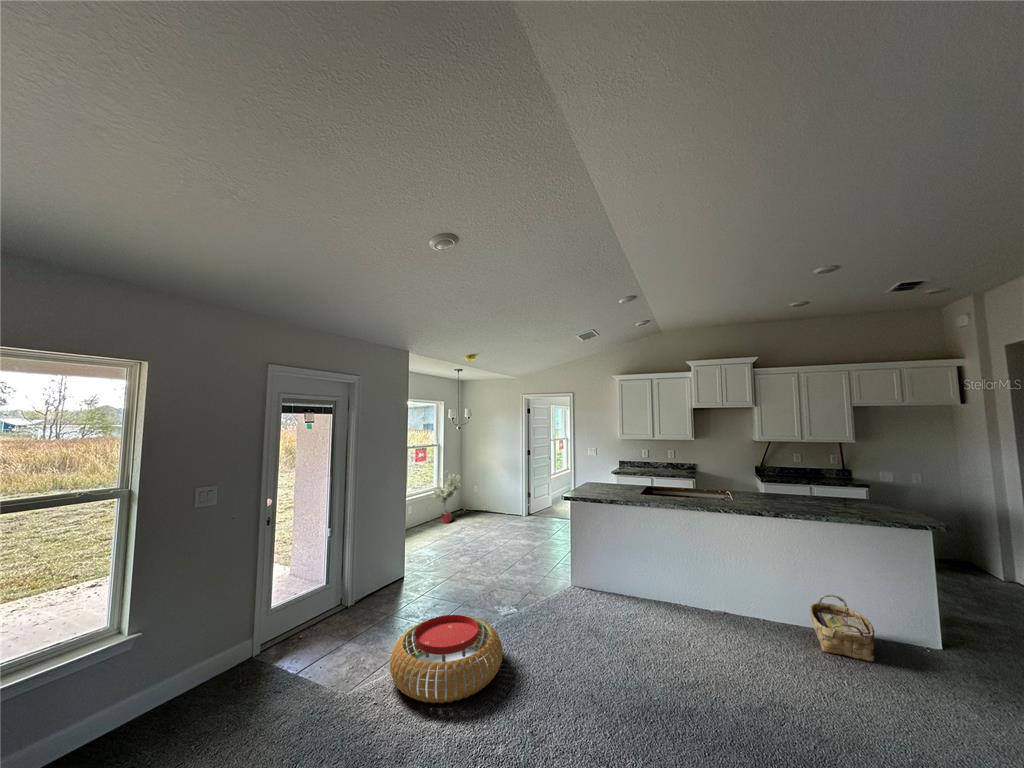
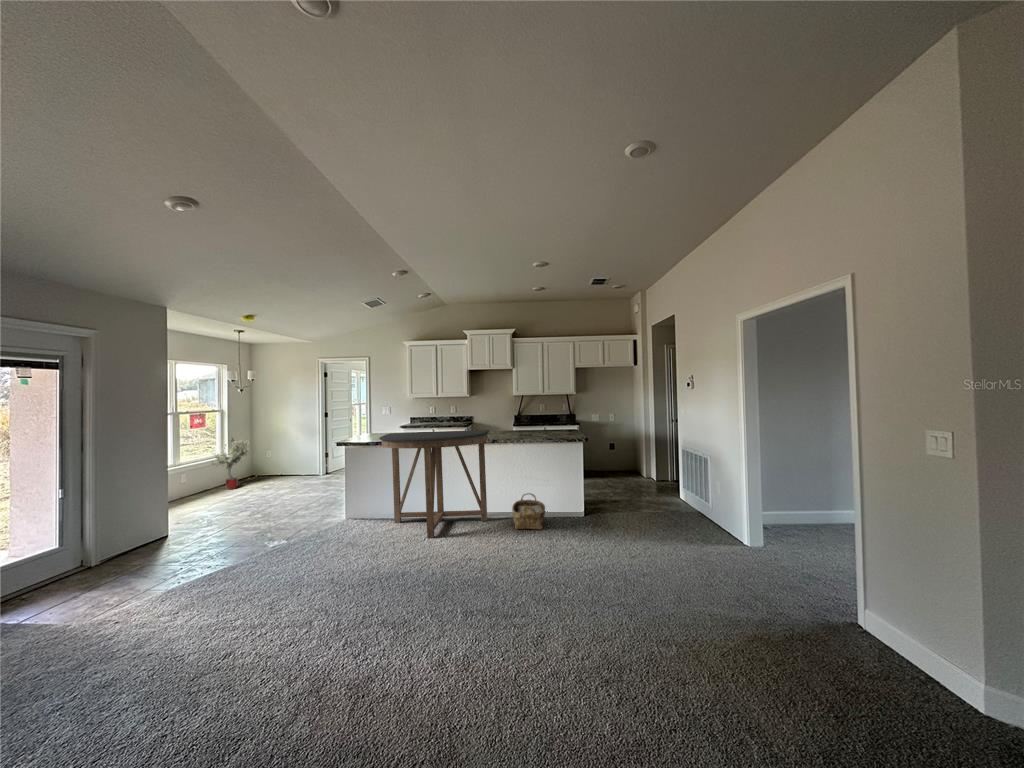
console table: none [615,489,766,642] -> present [379,430,489,538]
pouf: present [390,615,502,703] -> none [137,545,261,614]

